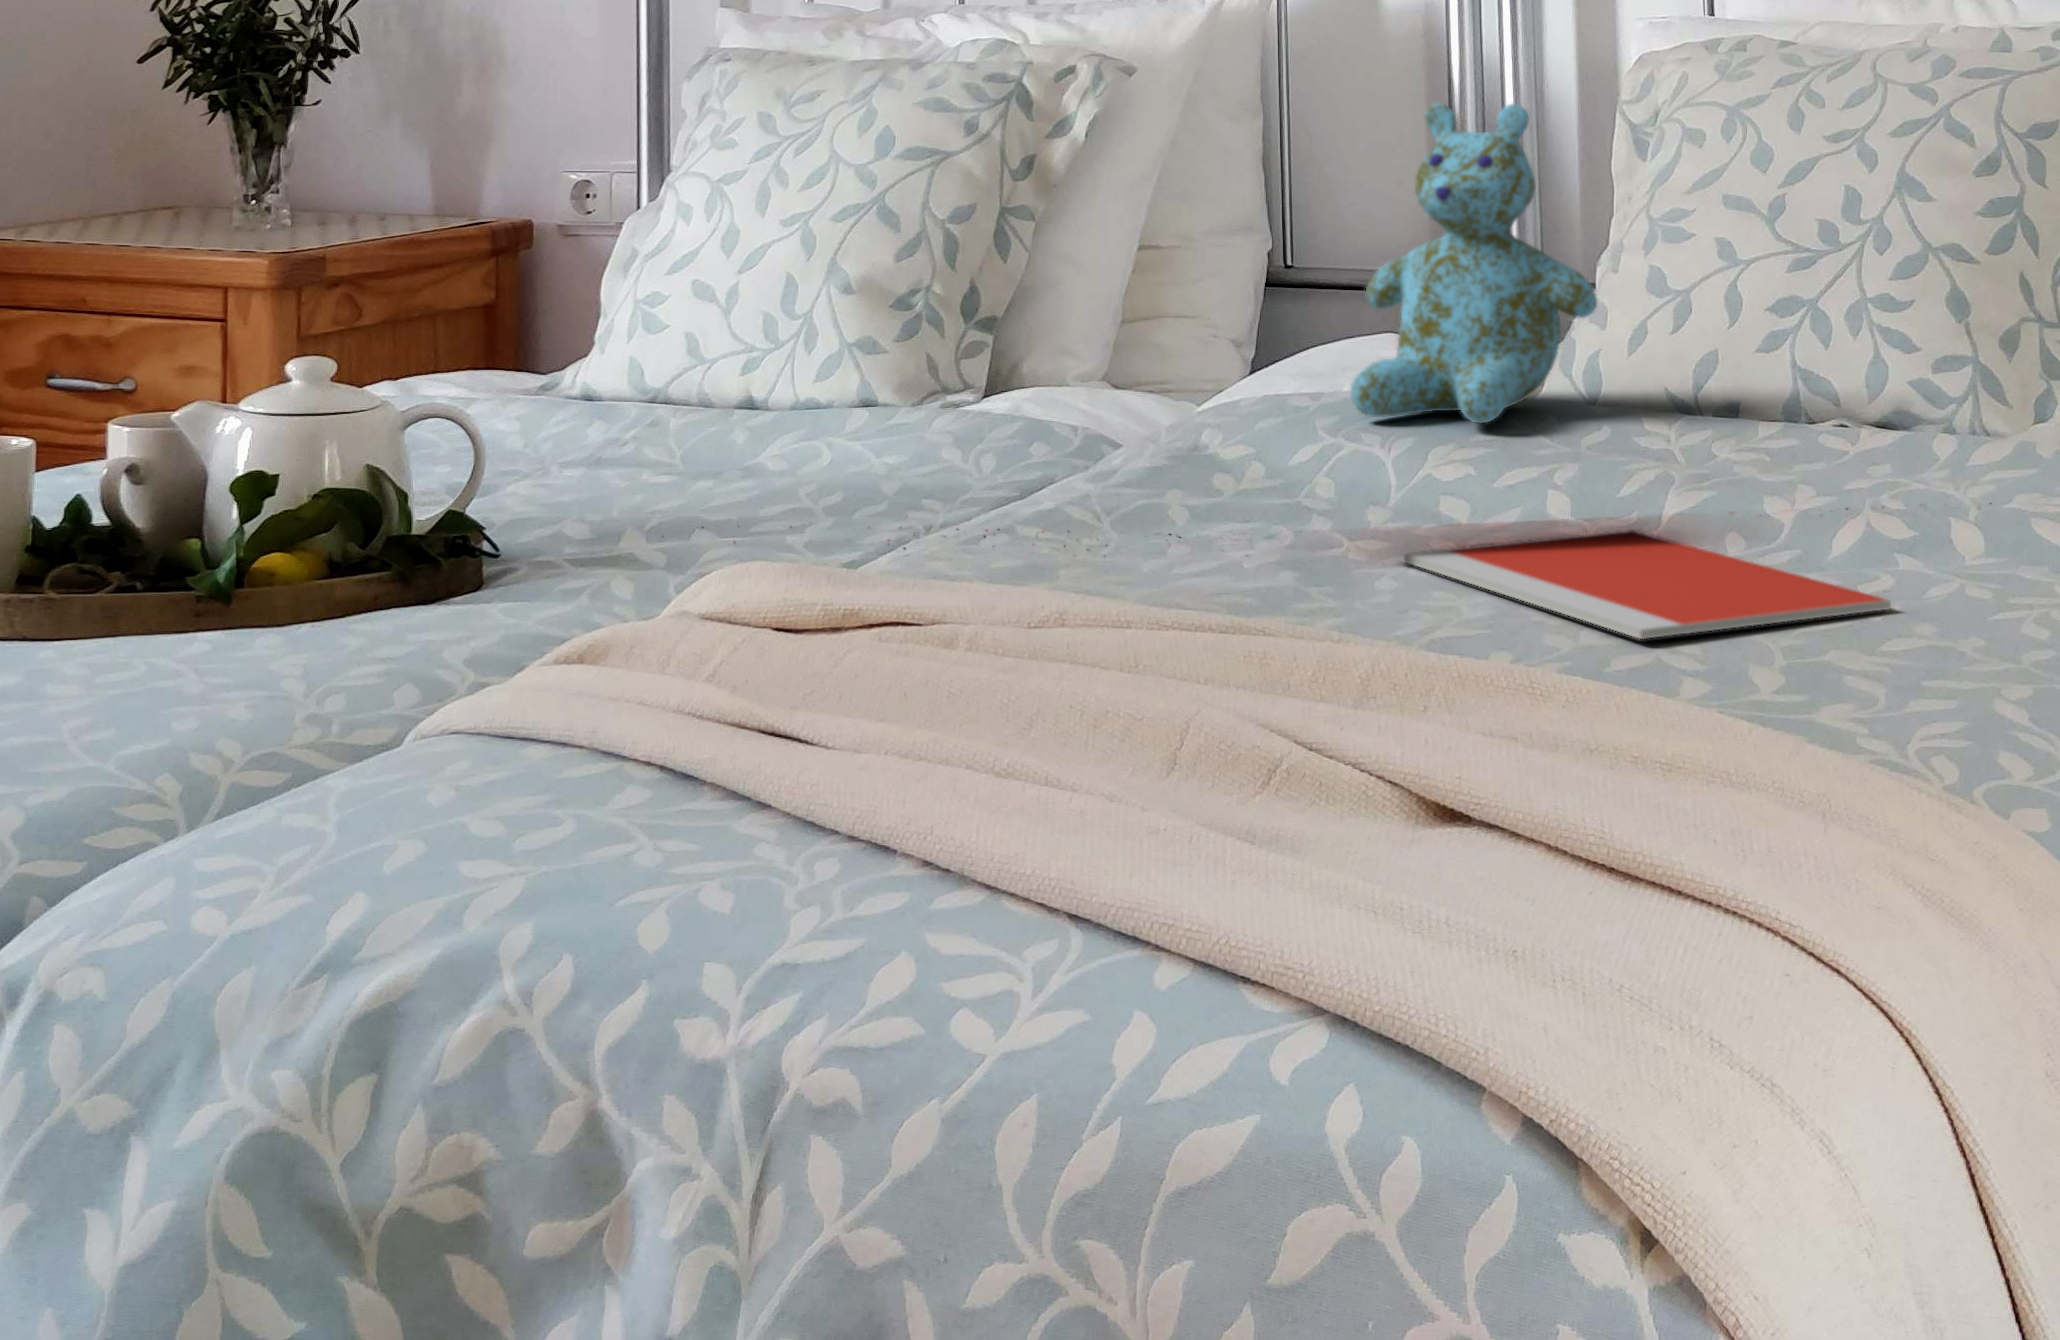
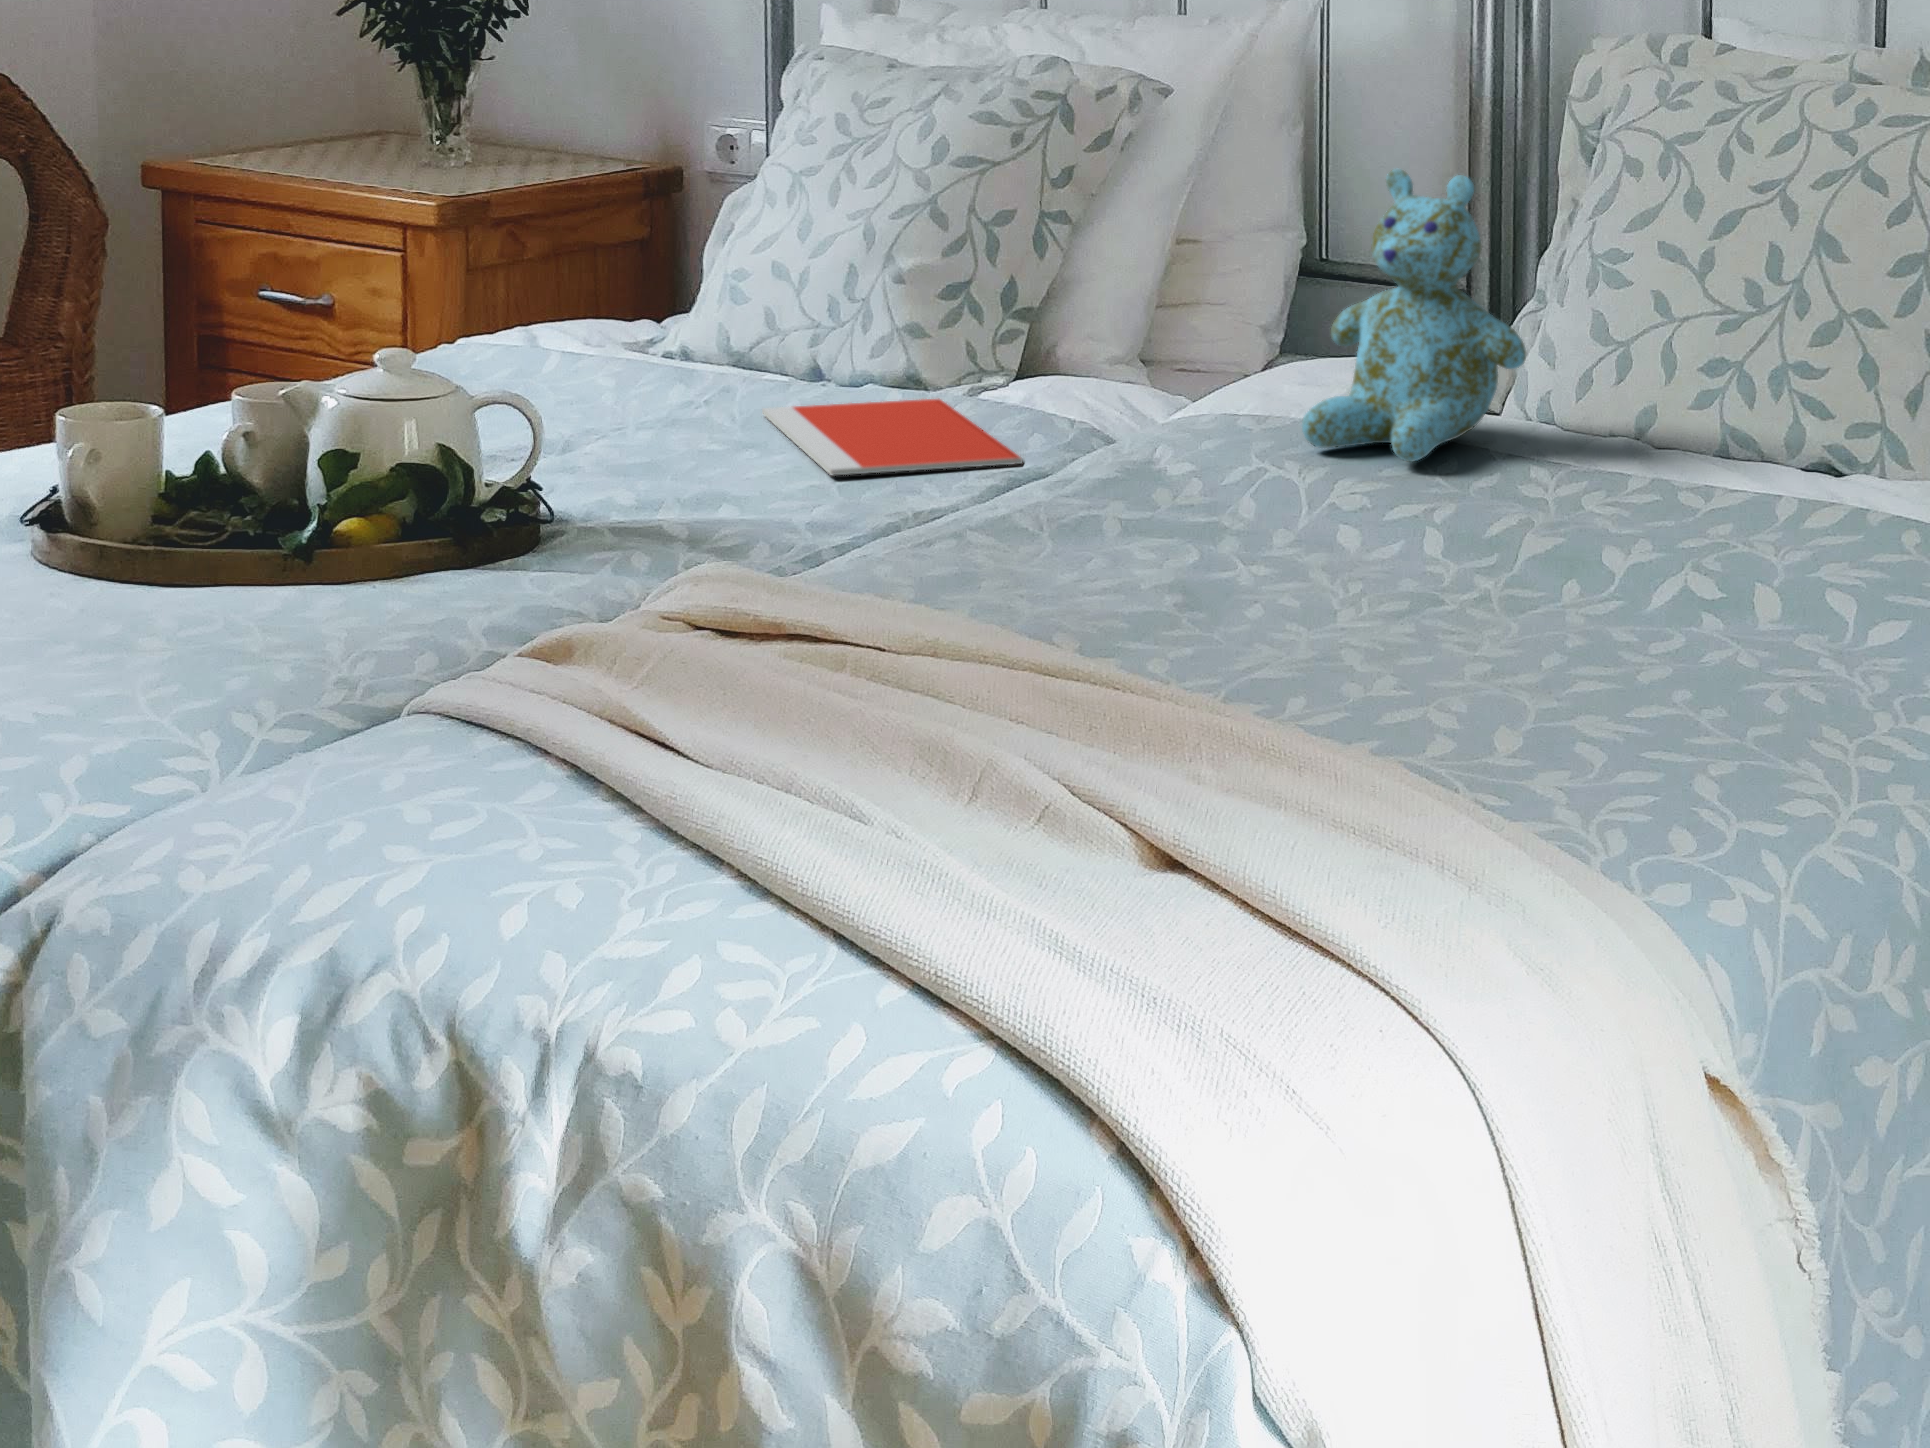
notebook: present [1403,530,1891,639] -> present [762,399,1023,476]

